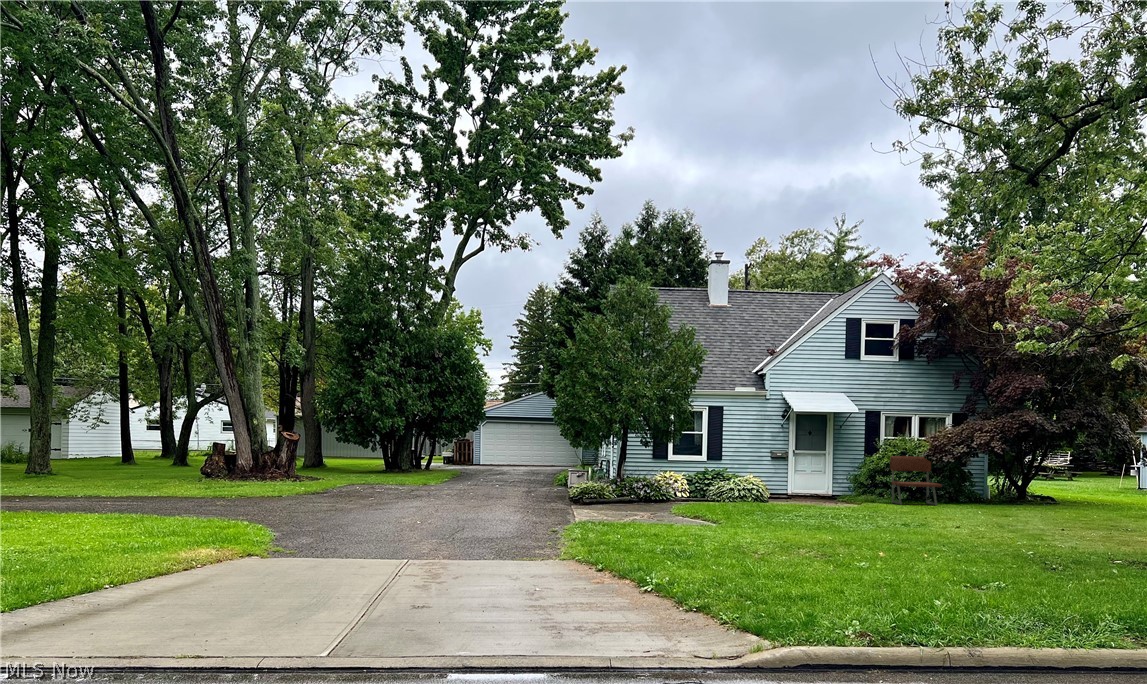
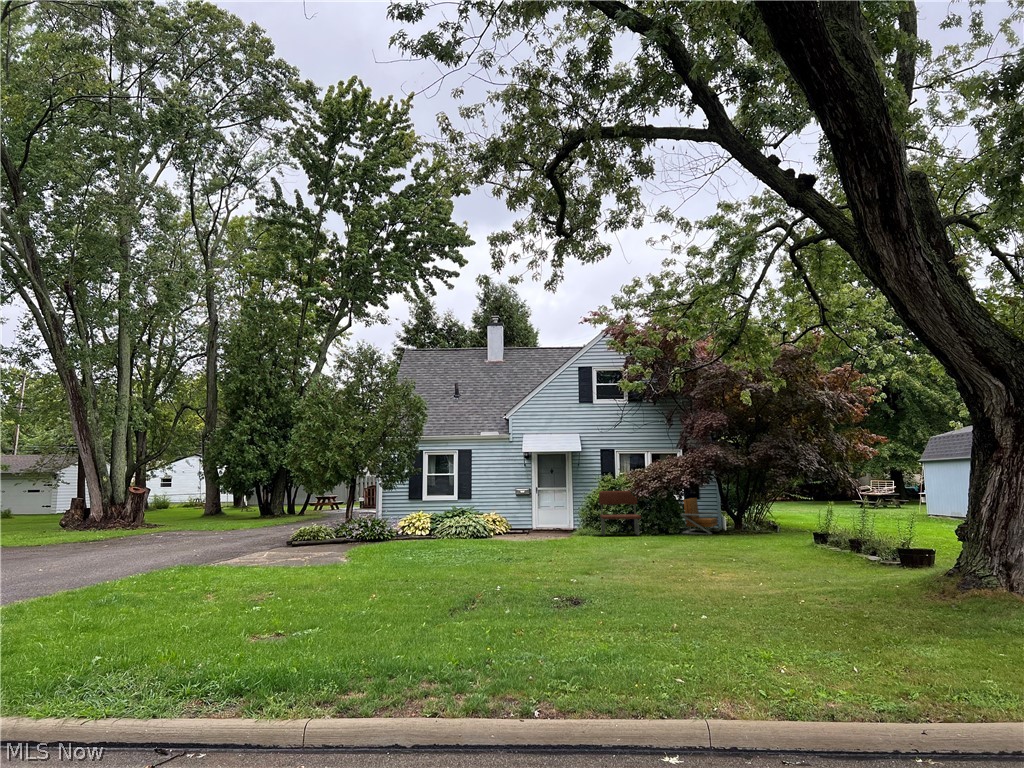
lounge chair: none [973,468,1010,507] -> present [680,498,720,534]

